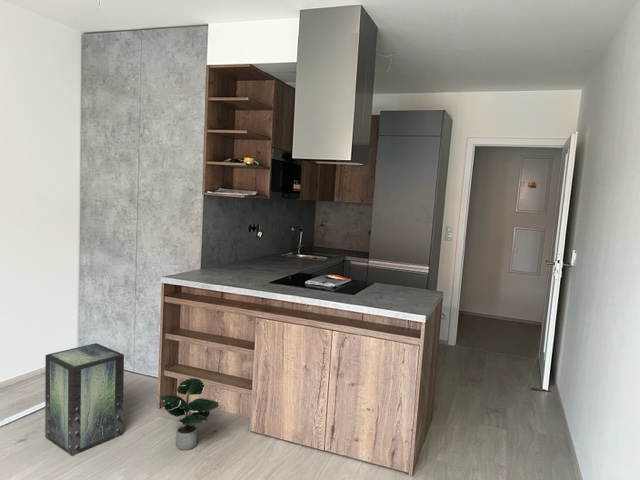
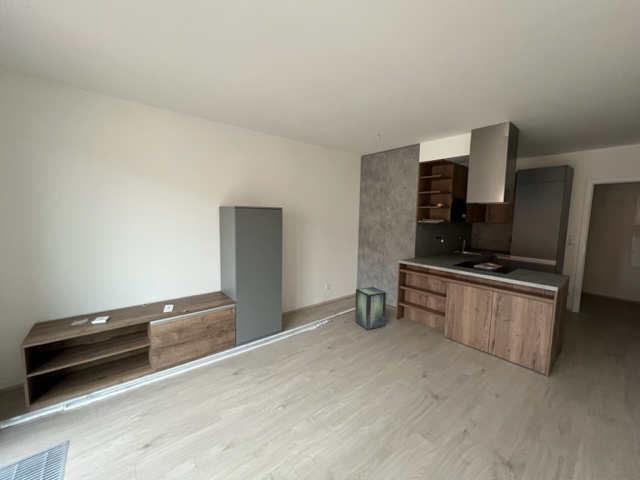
potted plant: present [160,378,219,450] -> none [403,307,431,338]

